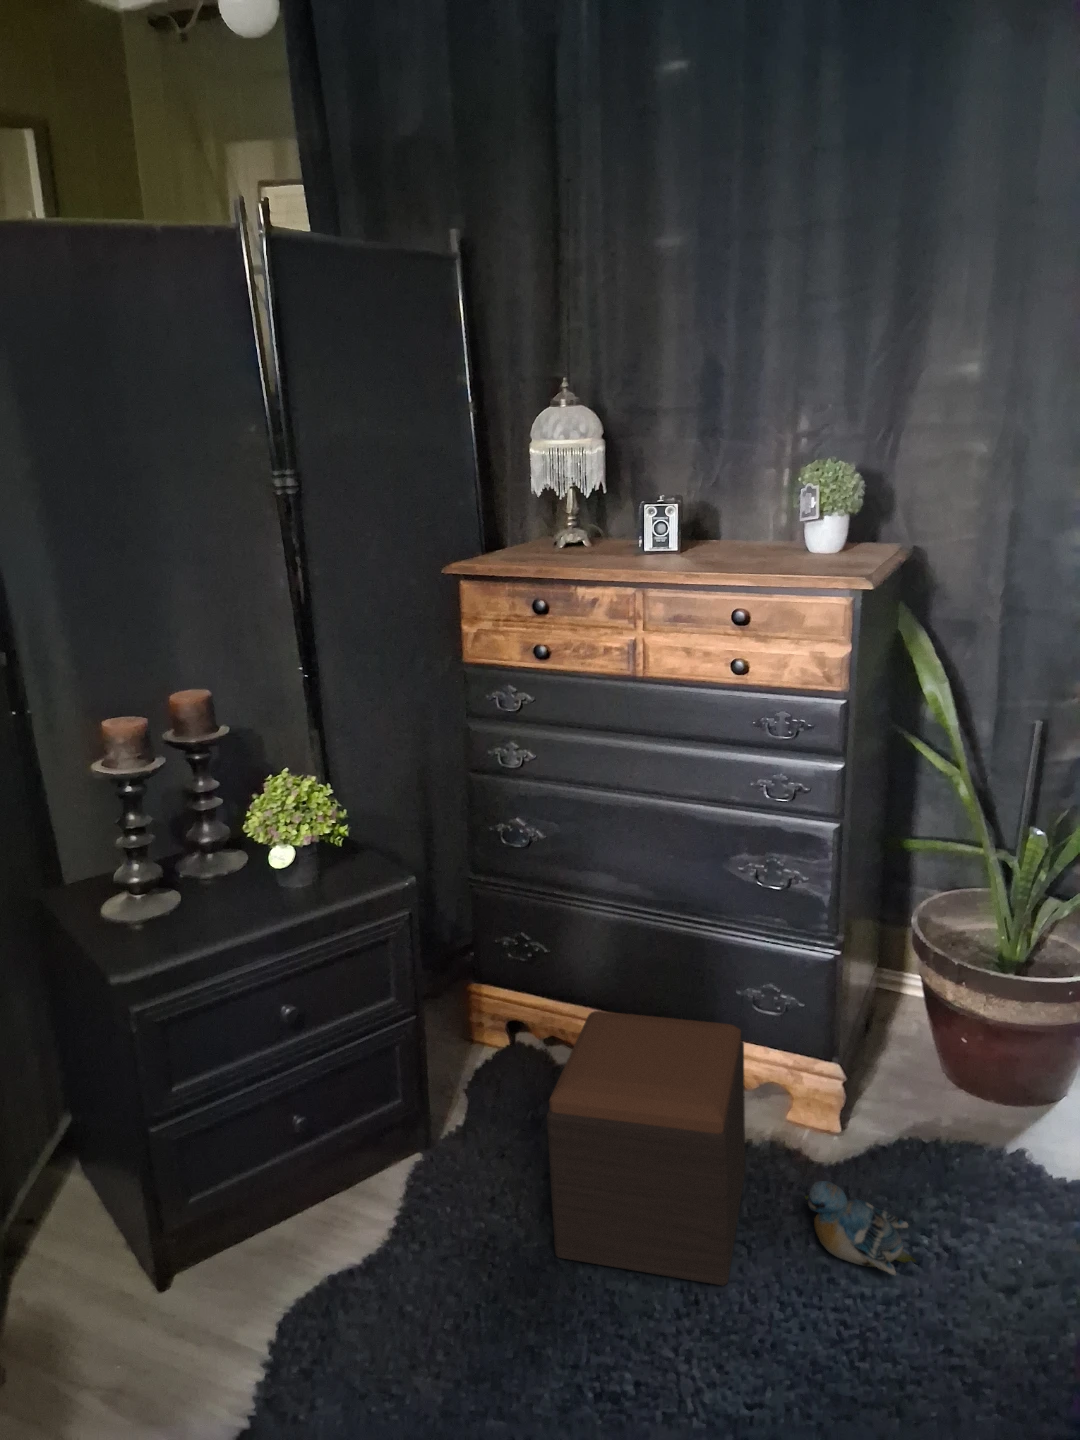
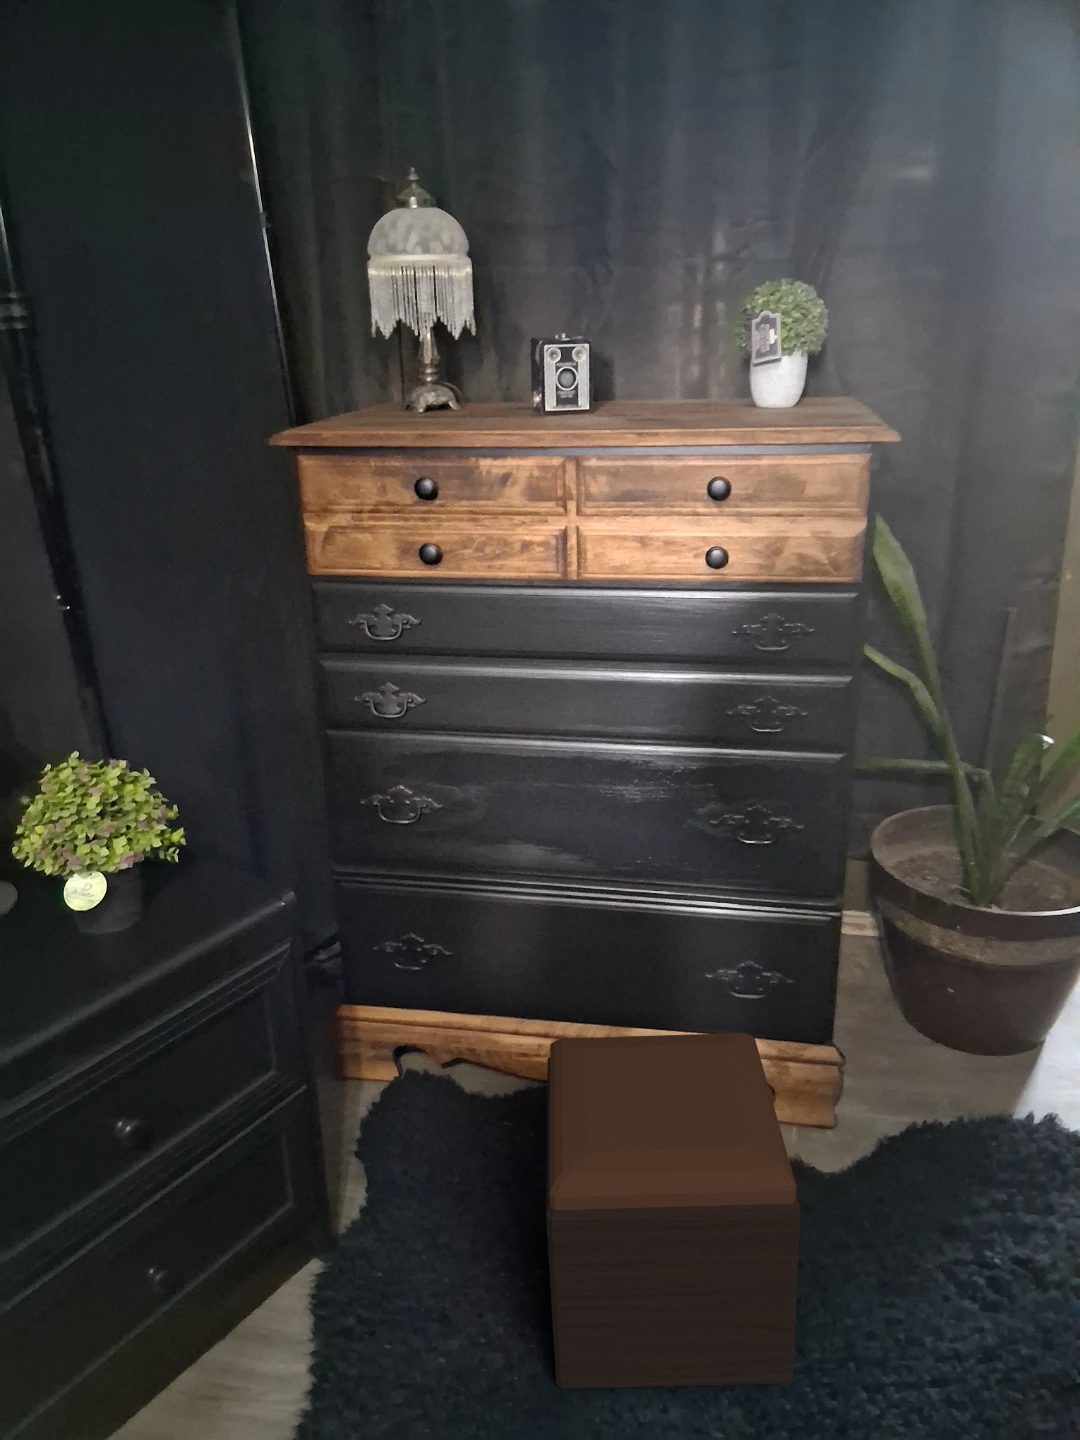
plush toy: present [805,1181,916,1275] -> none [860,1216,1001,1323]

